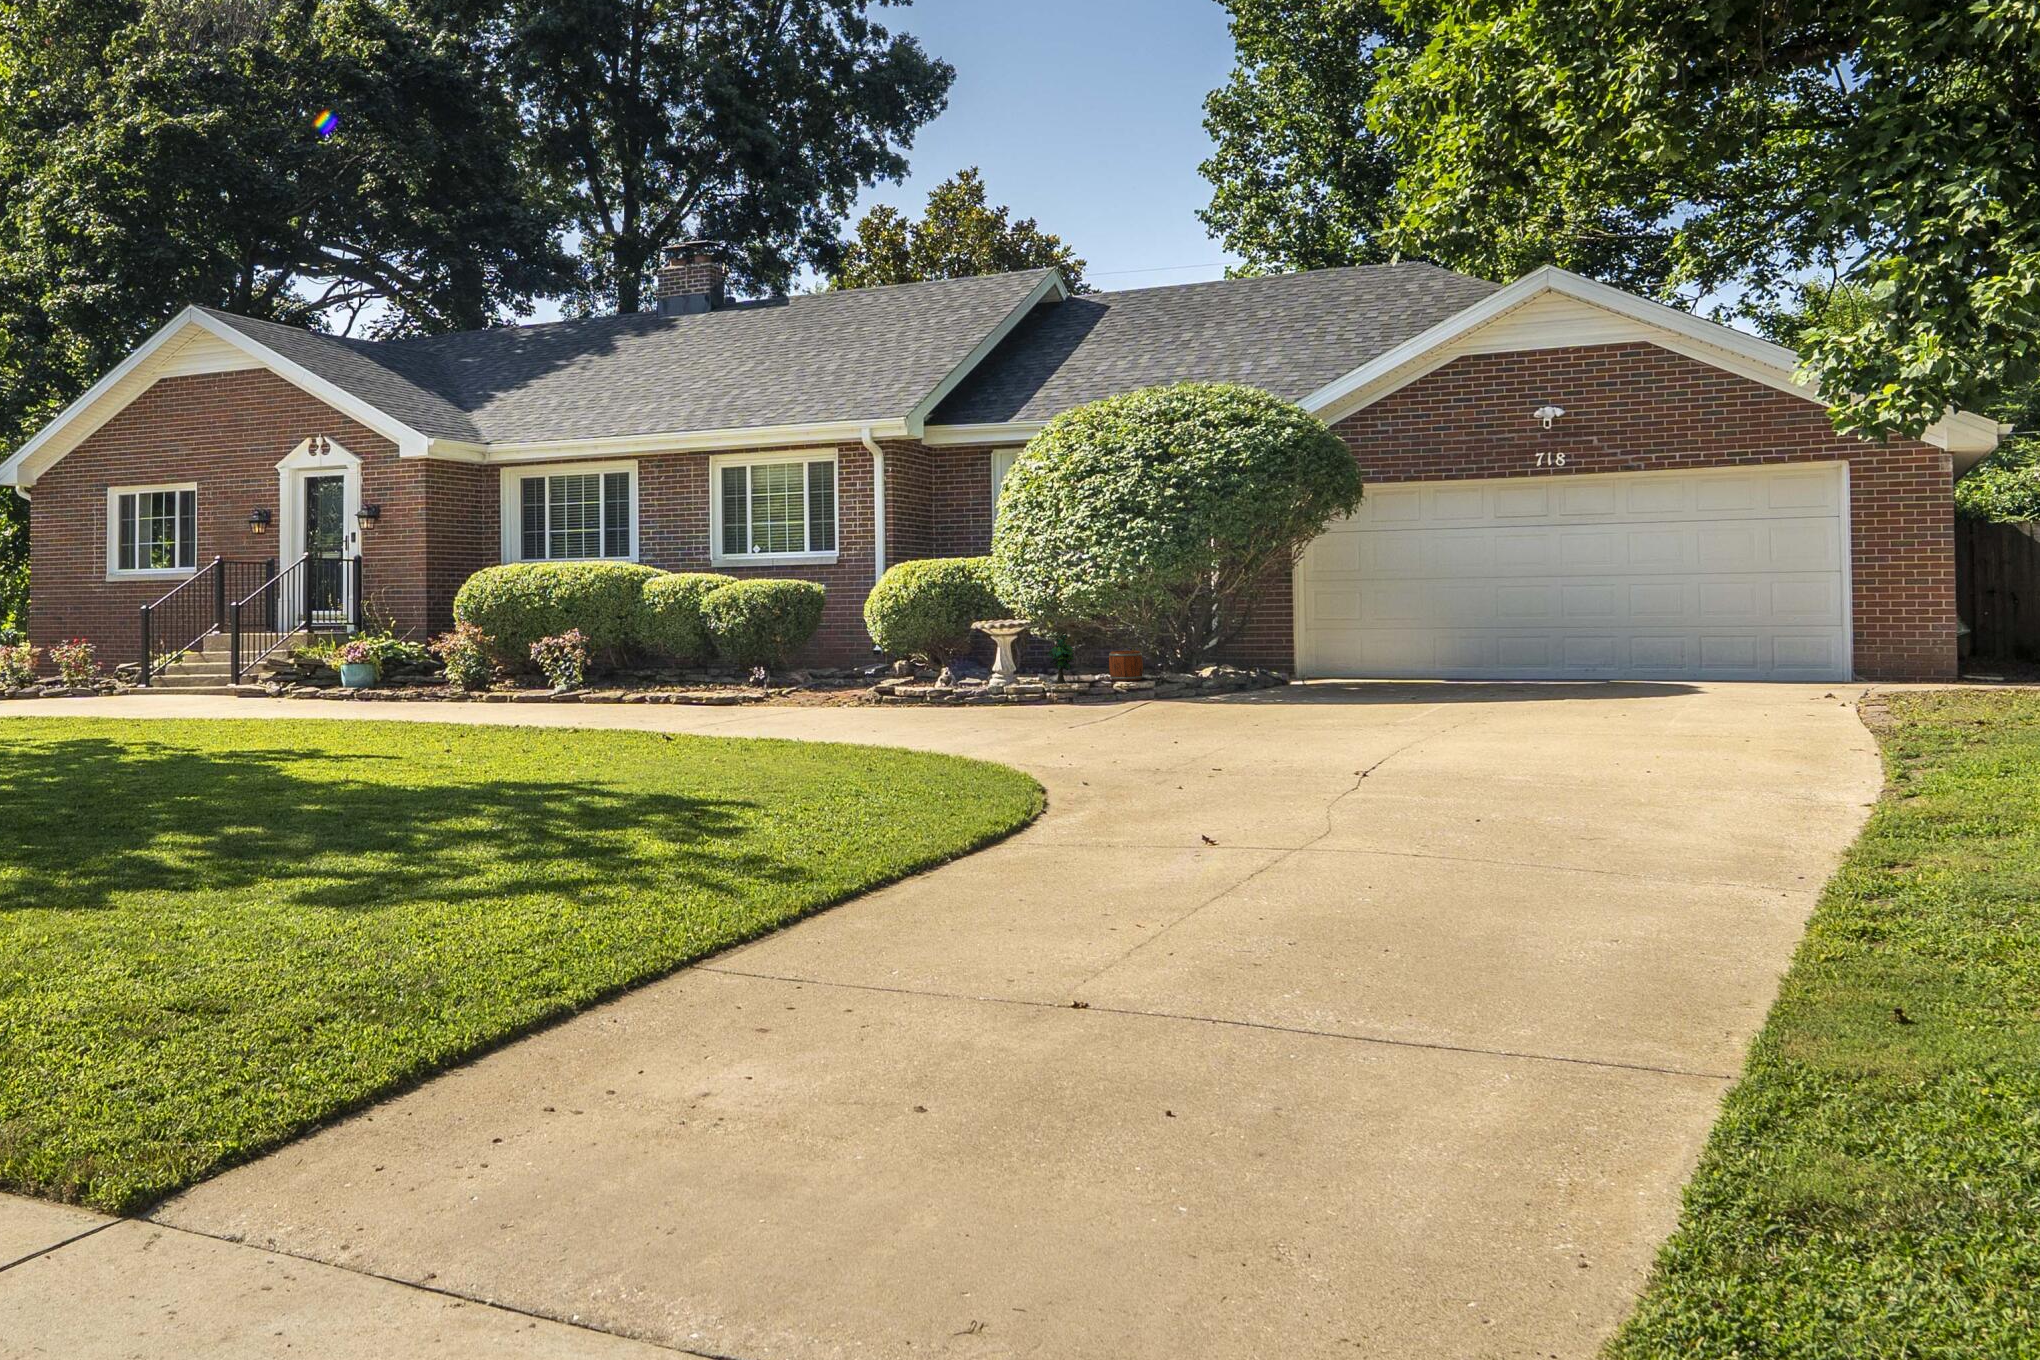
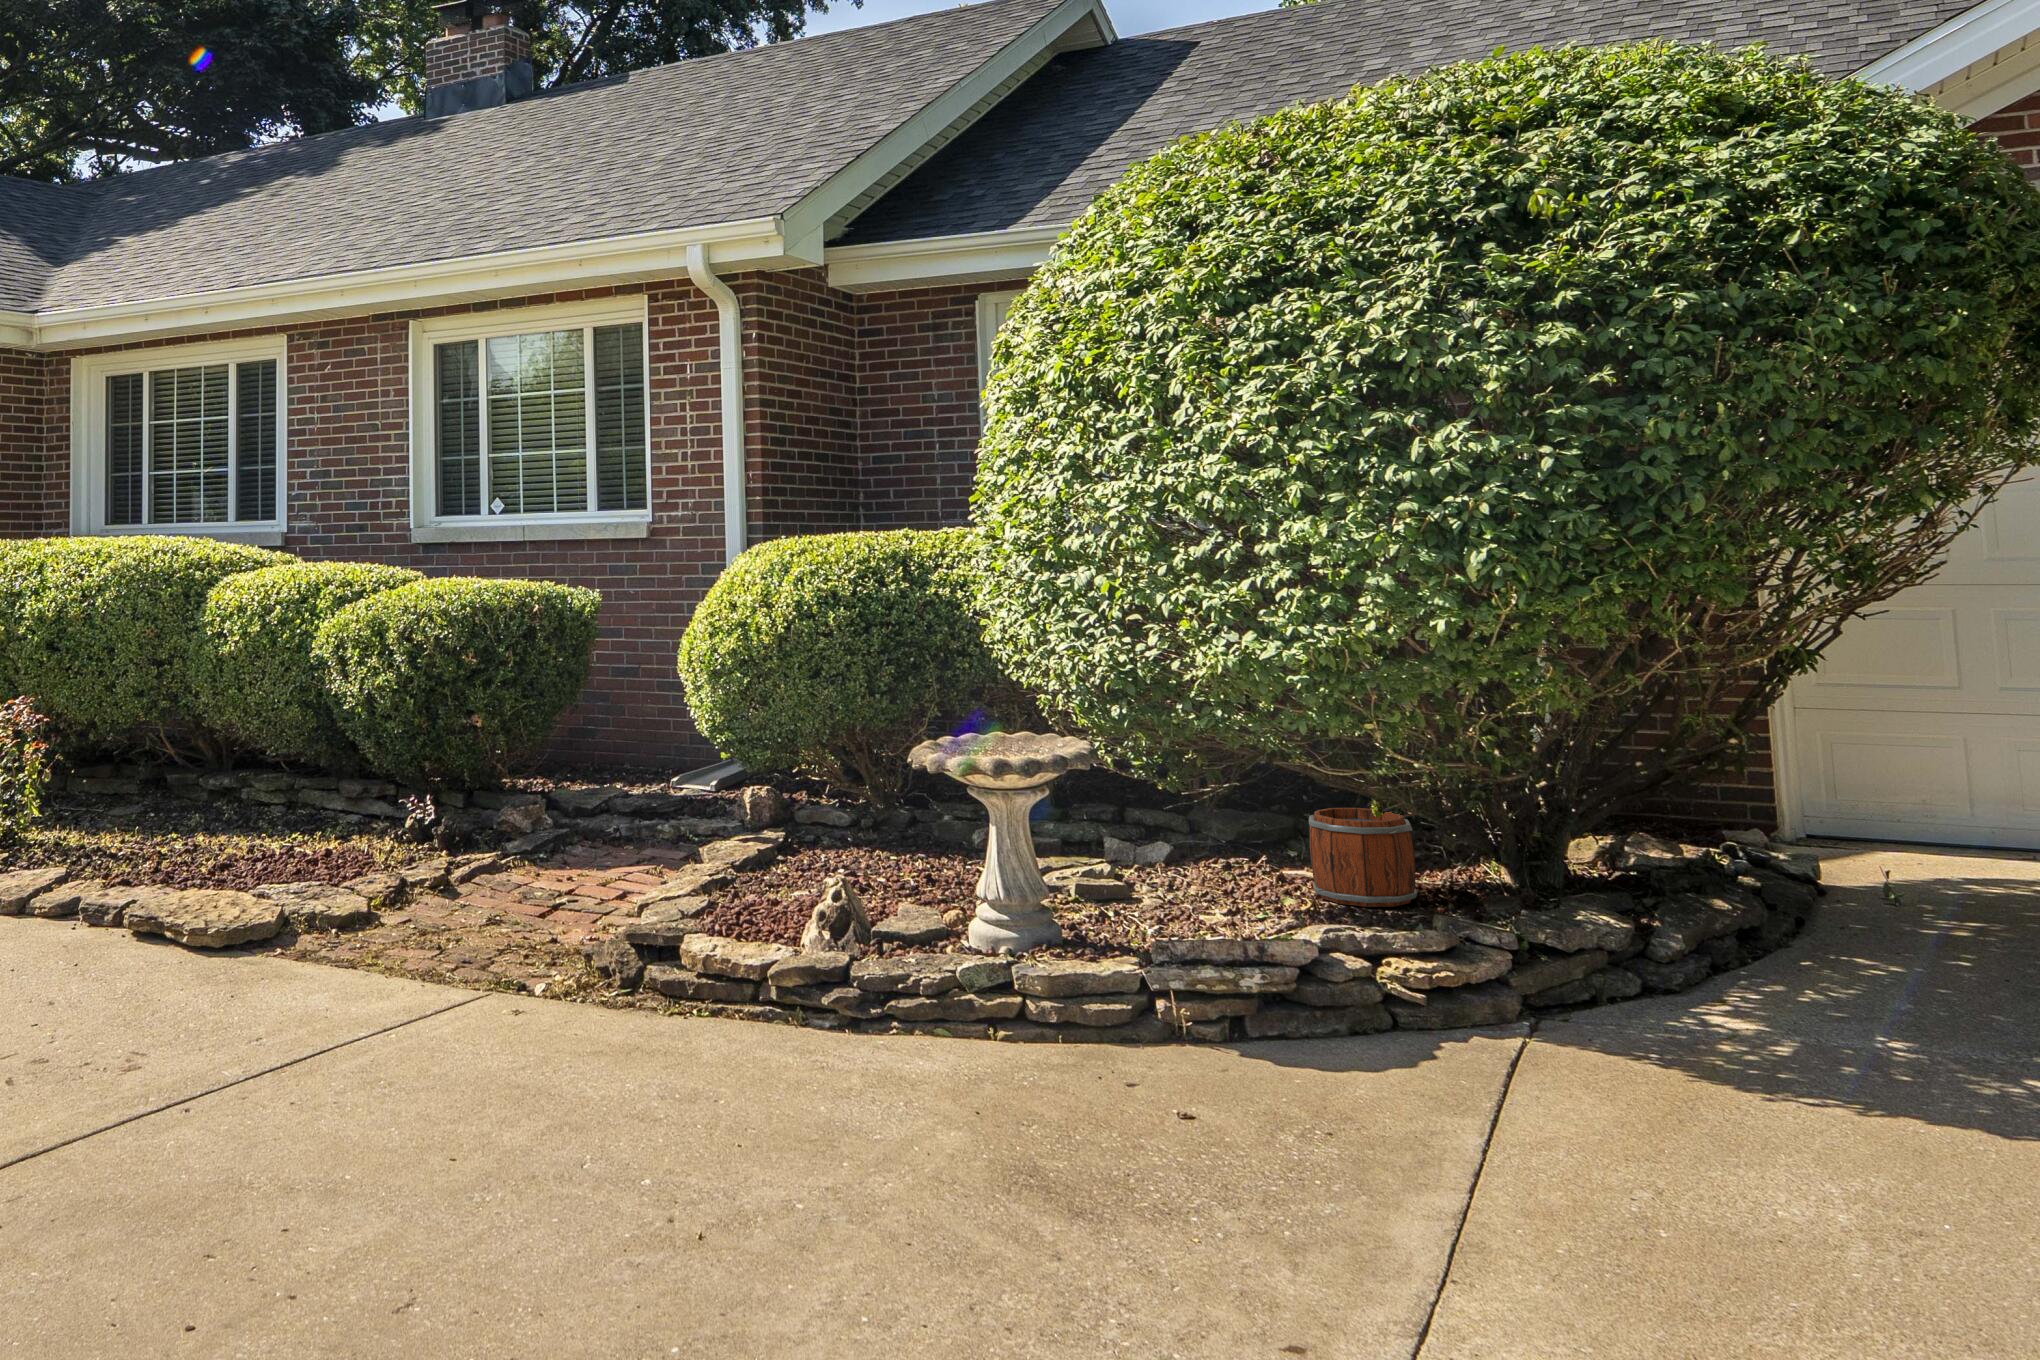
decorative plant: present [1046,635,1074,683] -> none [1121,763,1211,908]

